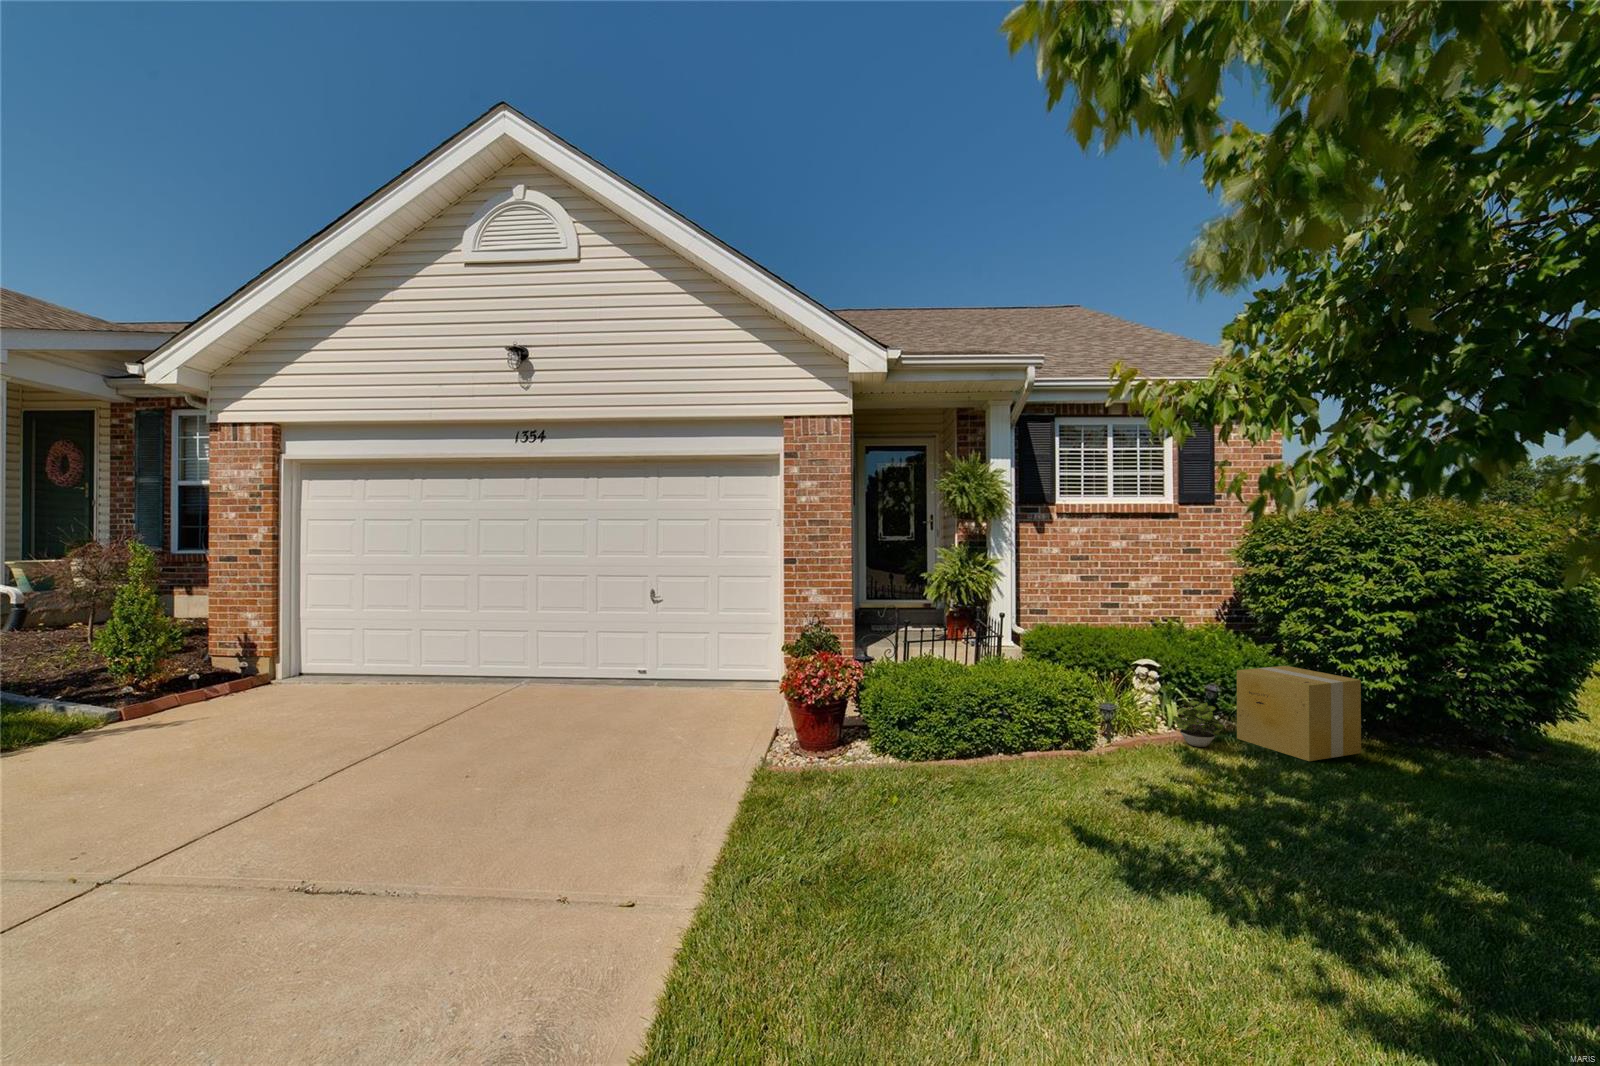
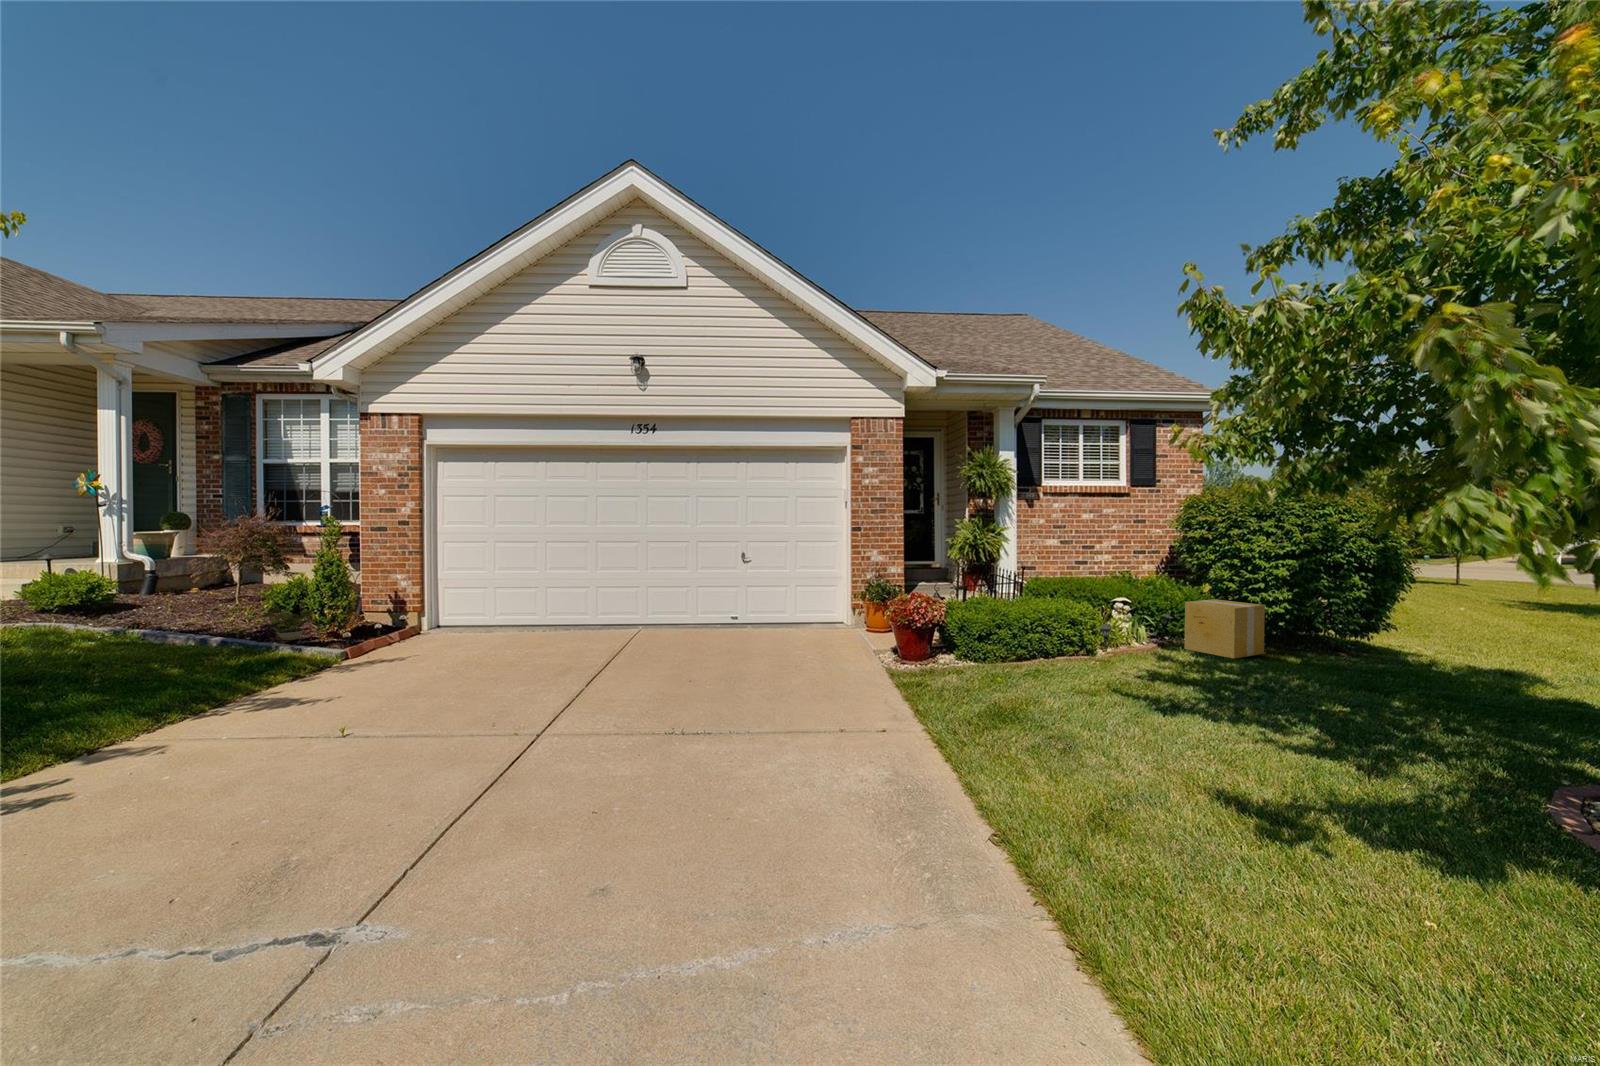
potted plant: present [1174,700,1224,747] -> present [262,608,313,640]

